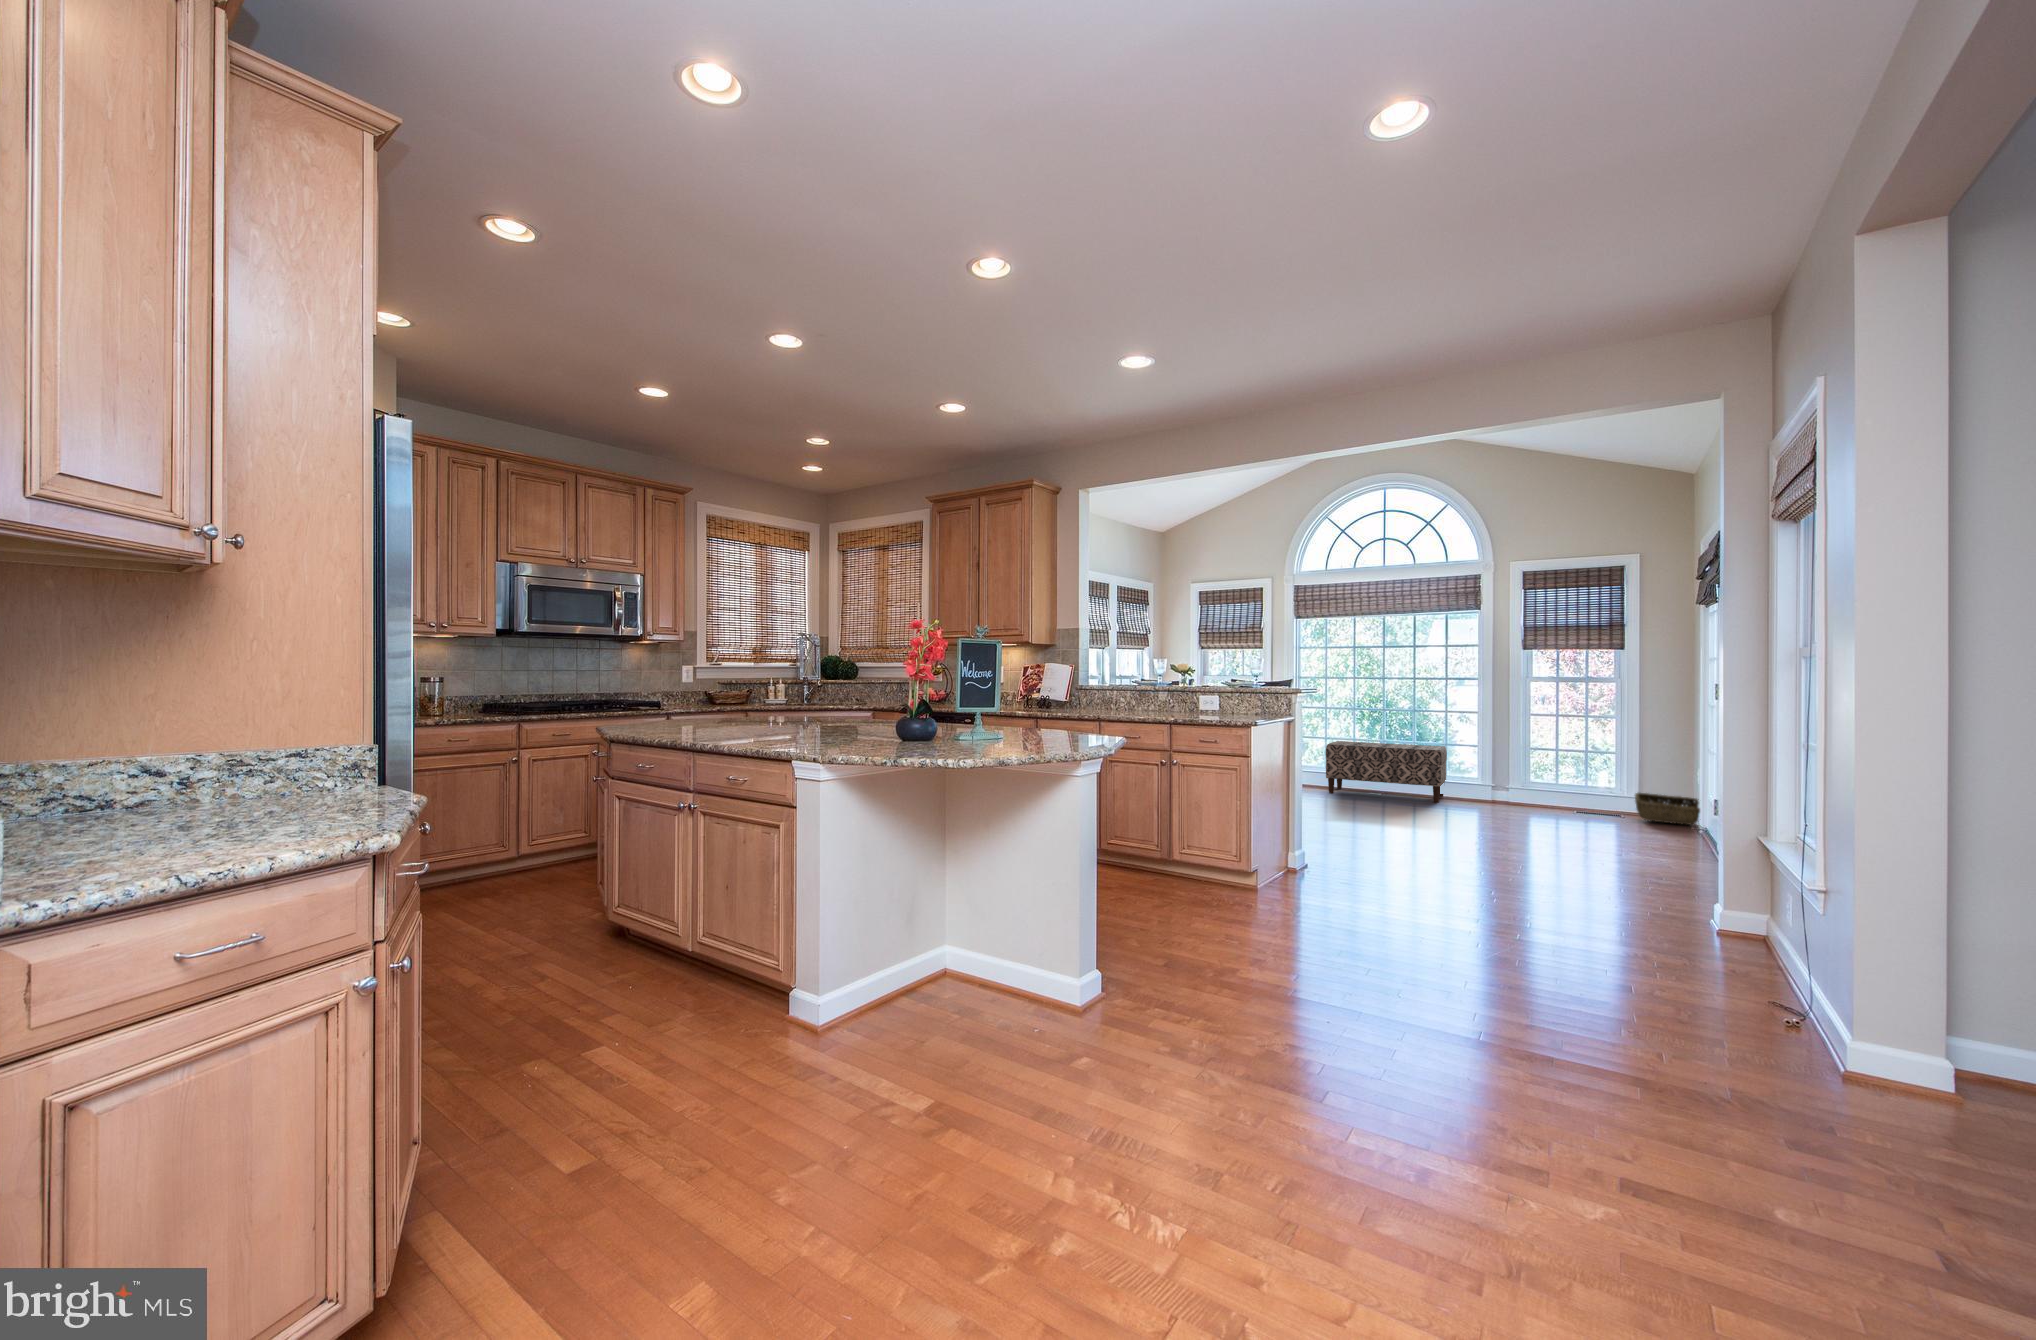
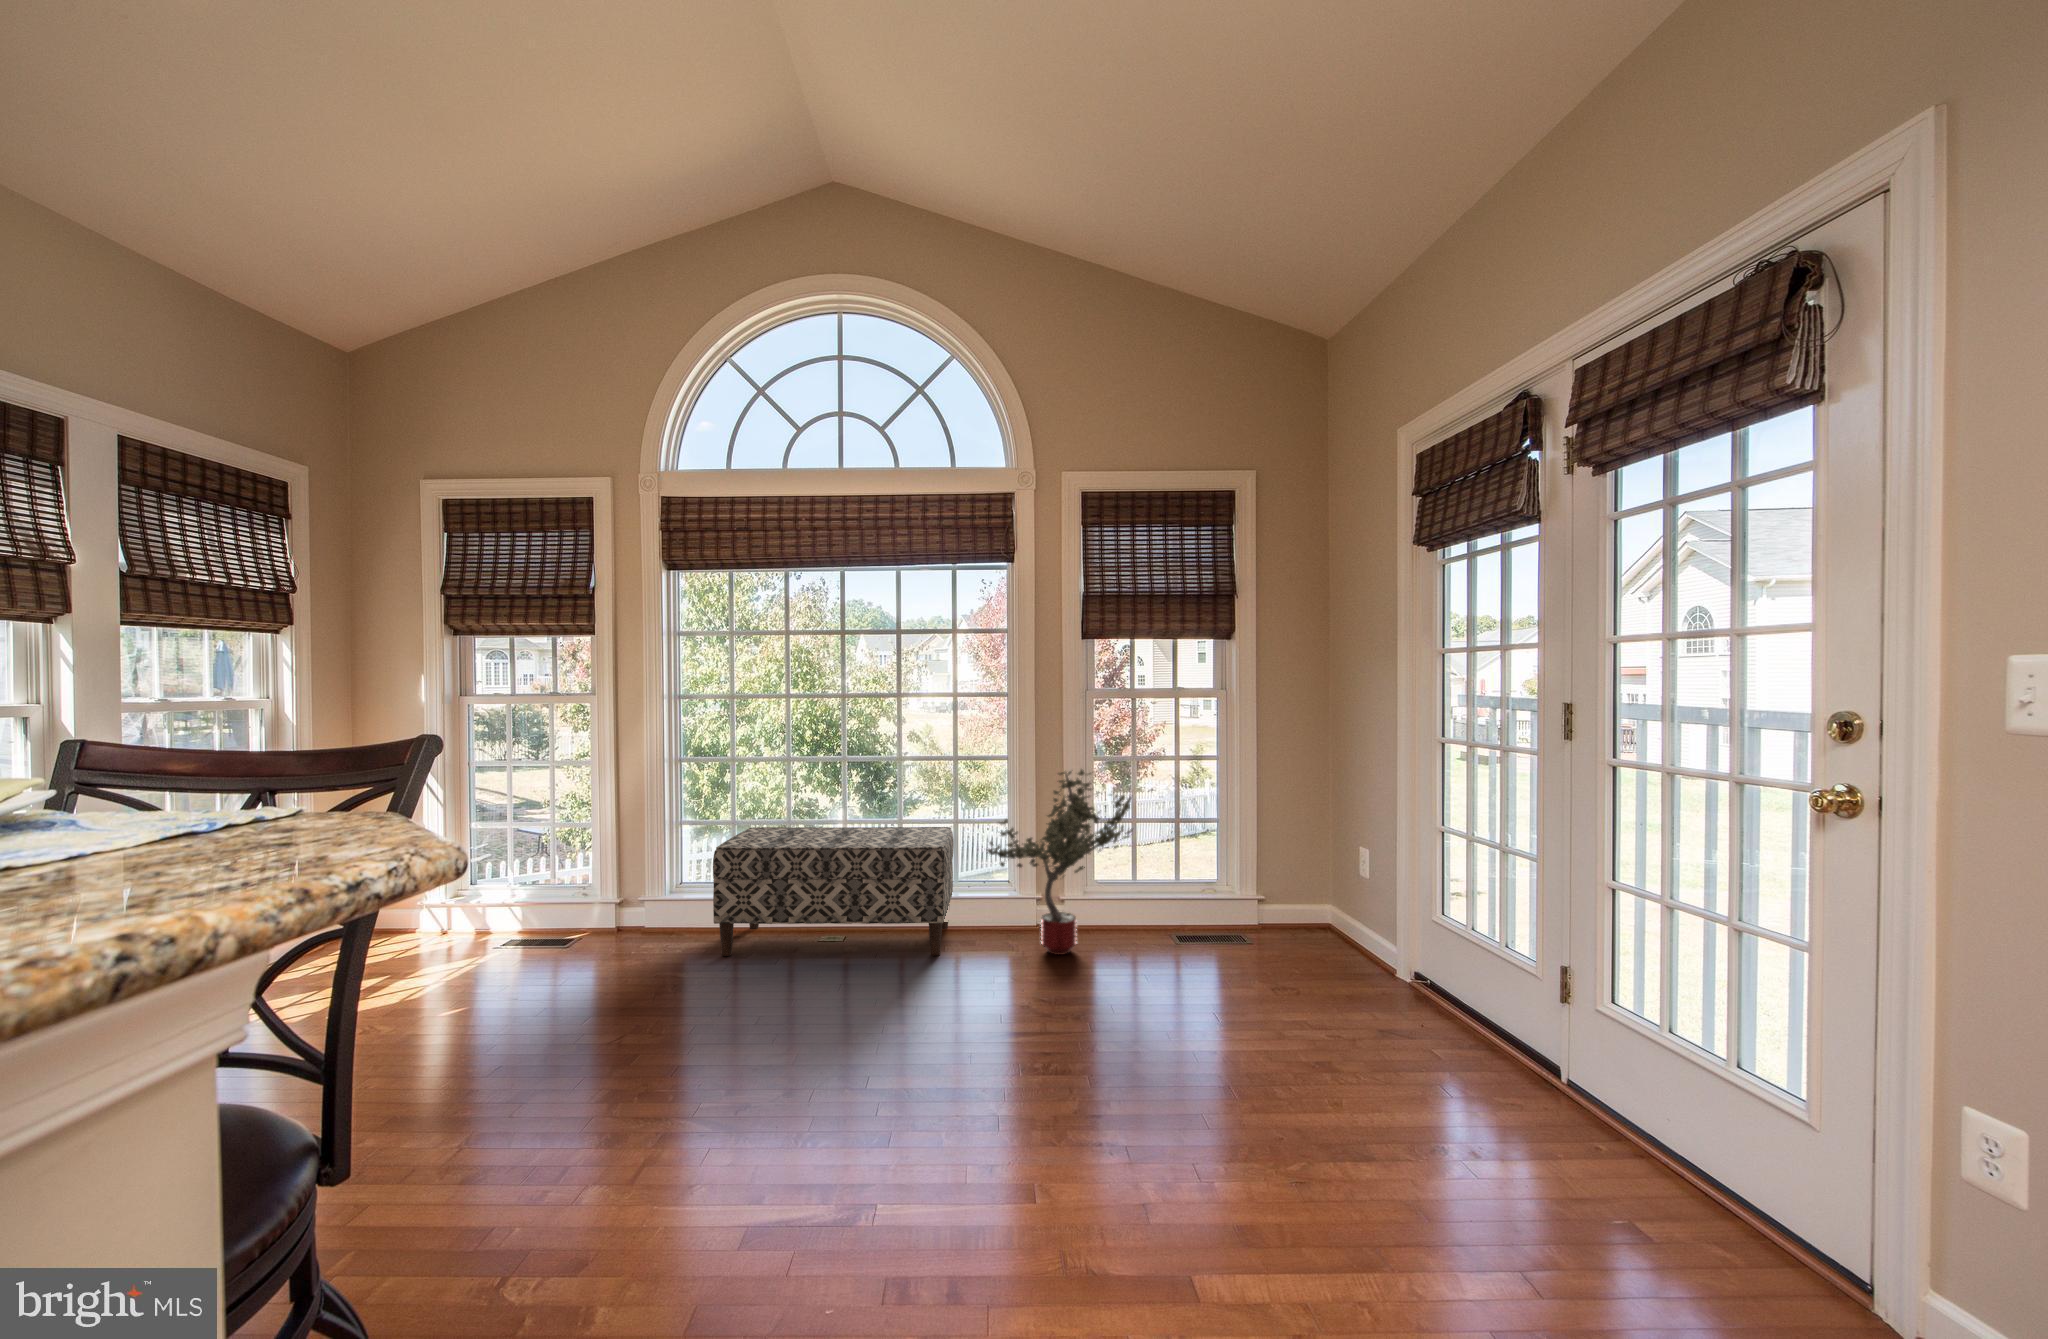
potted tree: none [1463,716,1550,808] -> present [987,769,1133,955]
woven basket: present [1635,793,1700,825] -> none [1267,904,1383,965]

